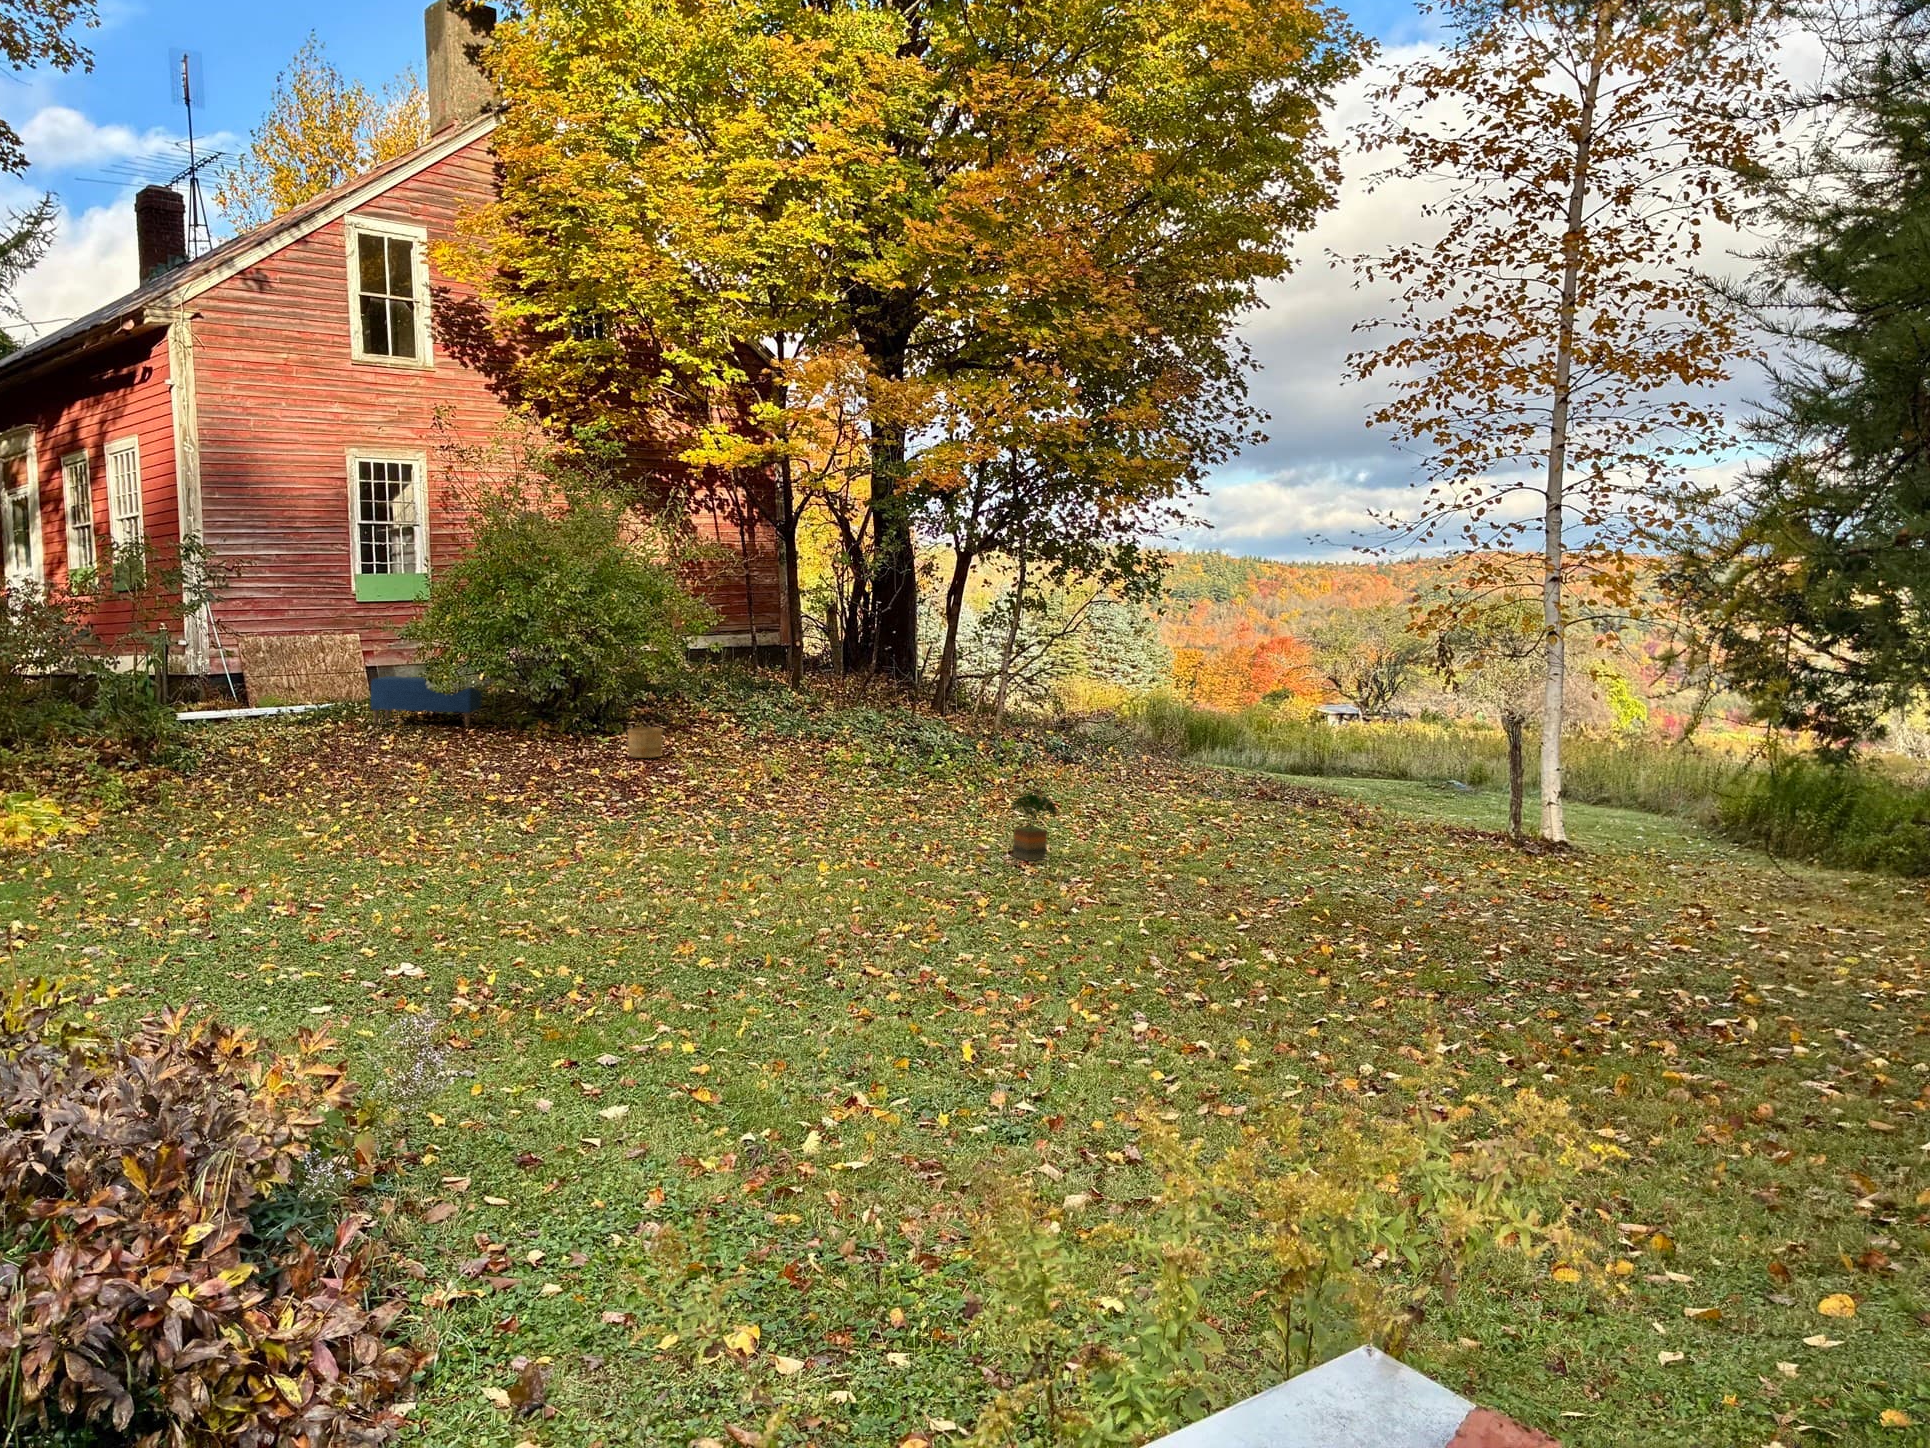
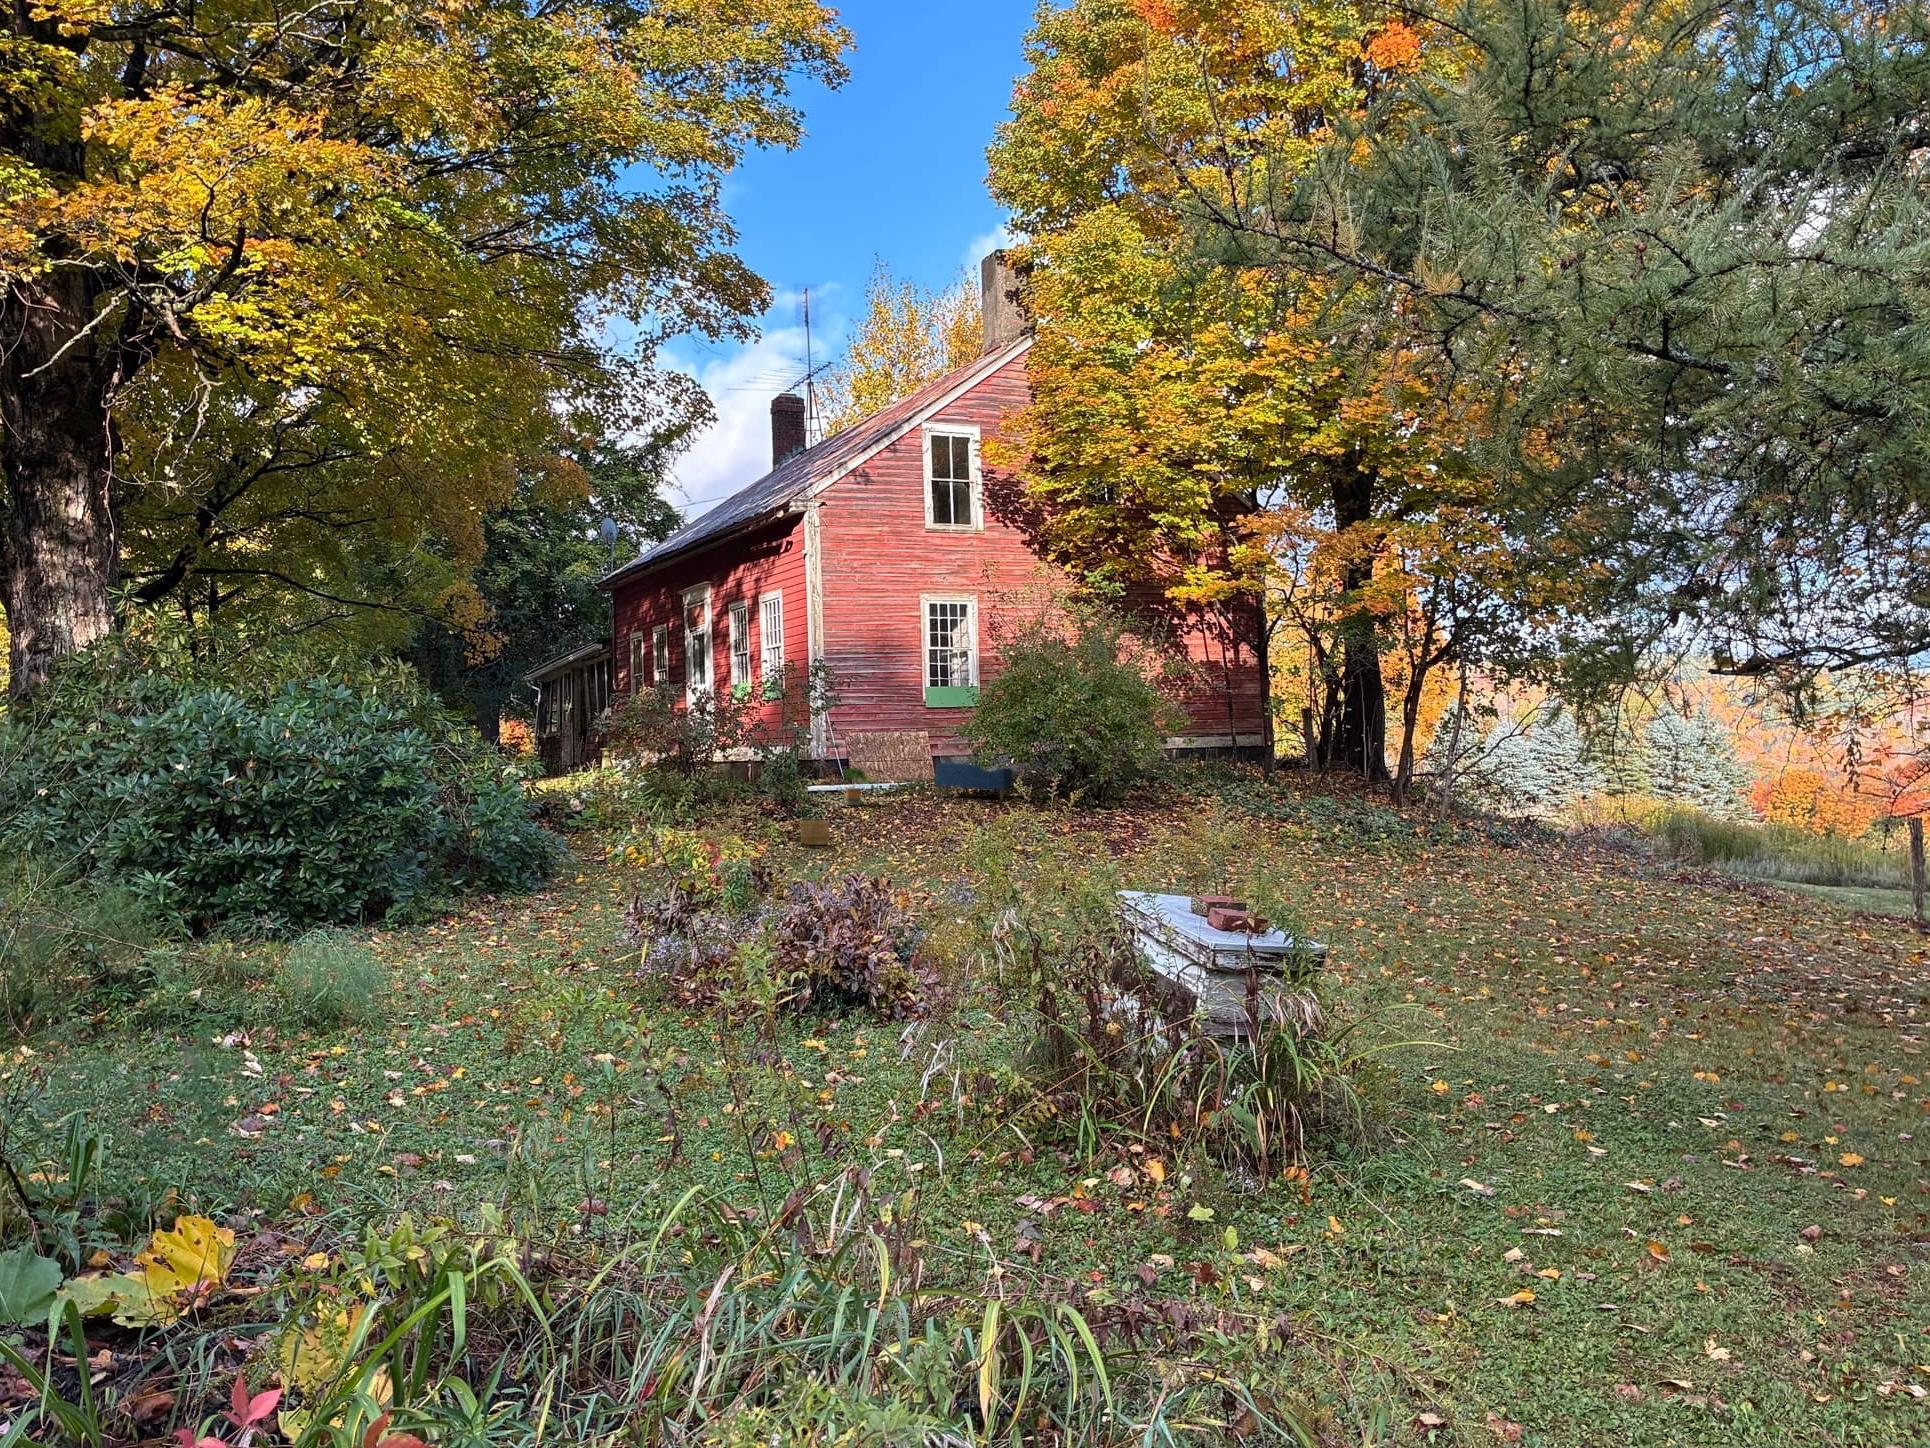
wooden bucket: present [628,727,663,758] -> present [801,820,829,845]
potted tree: present [1011,793,1058,861] -> present [844,768,866,805]

